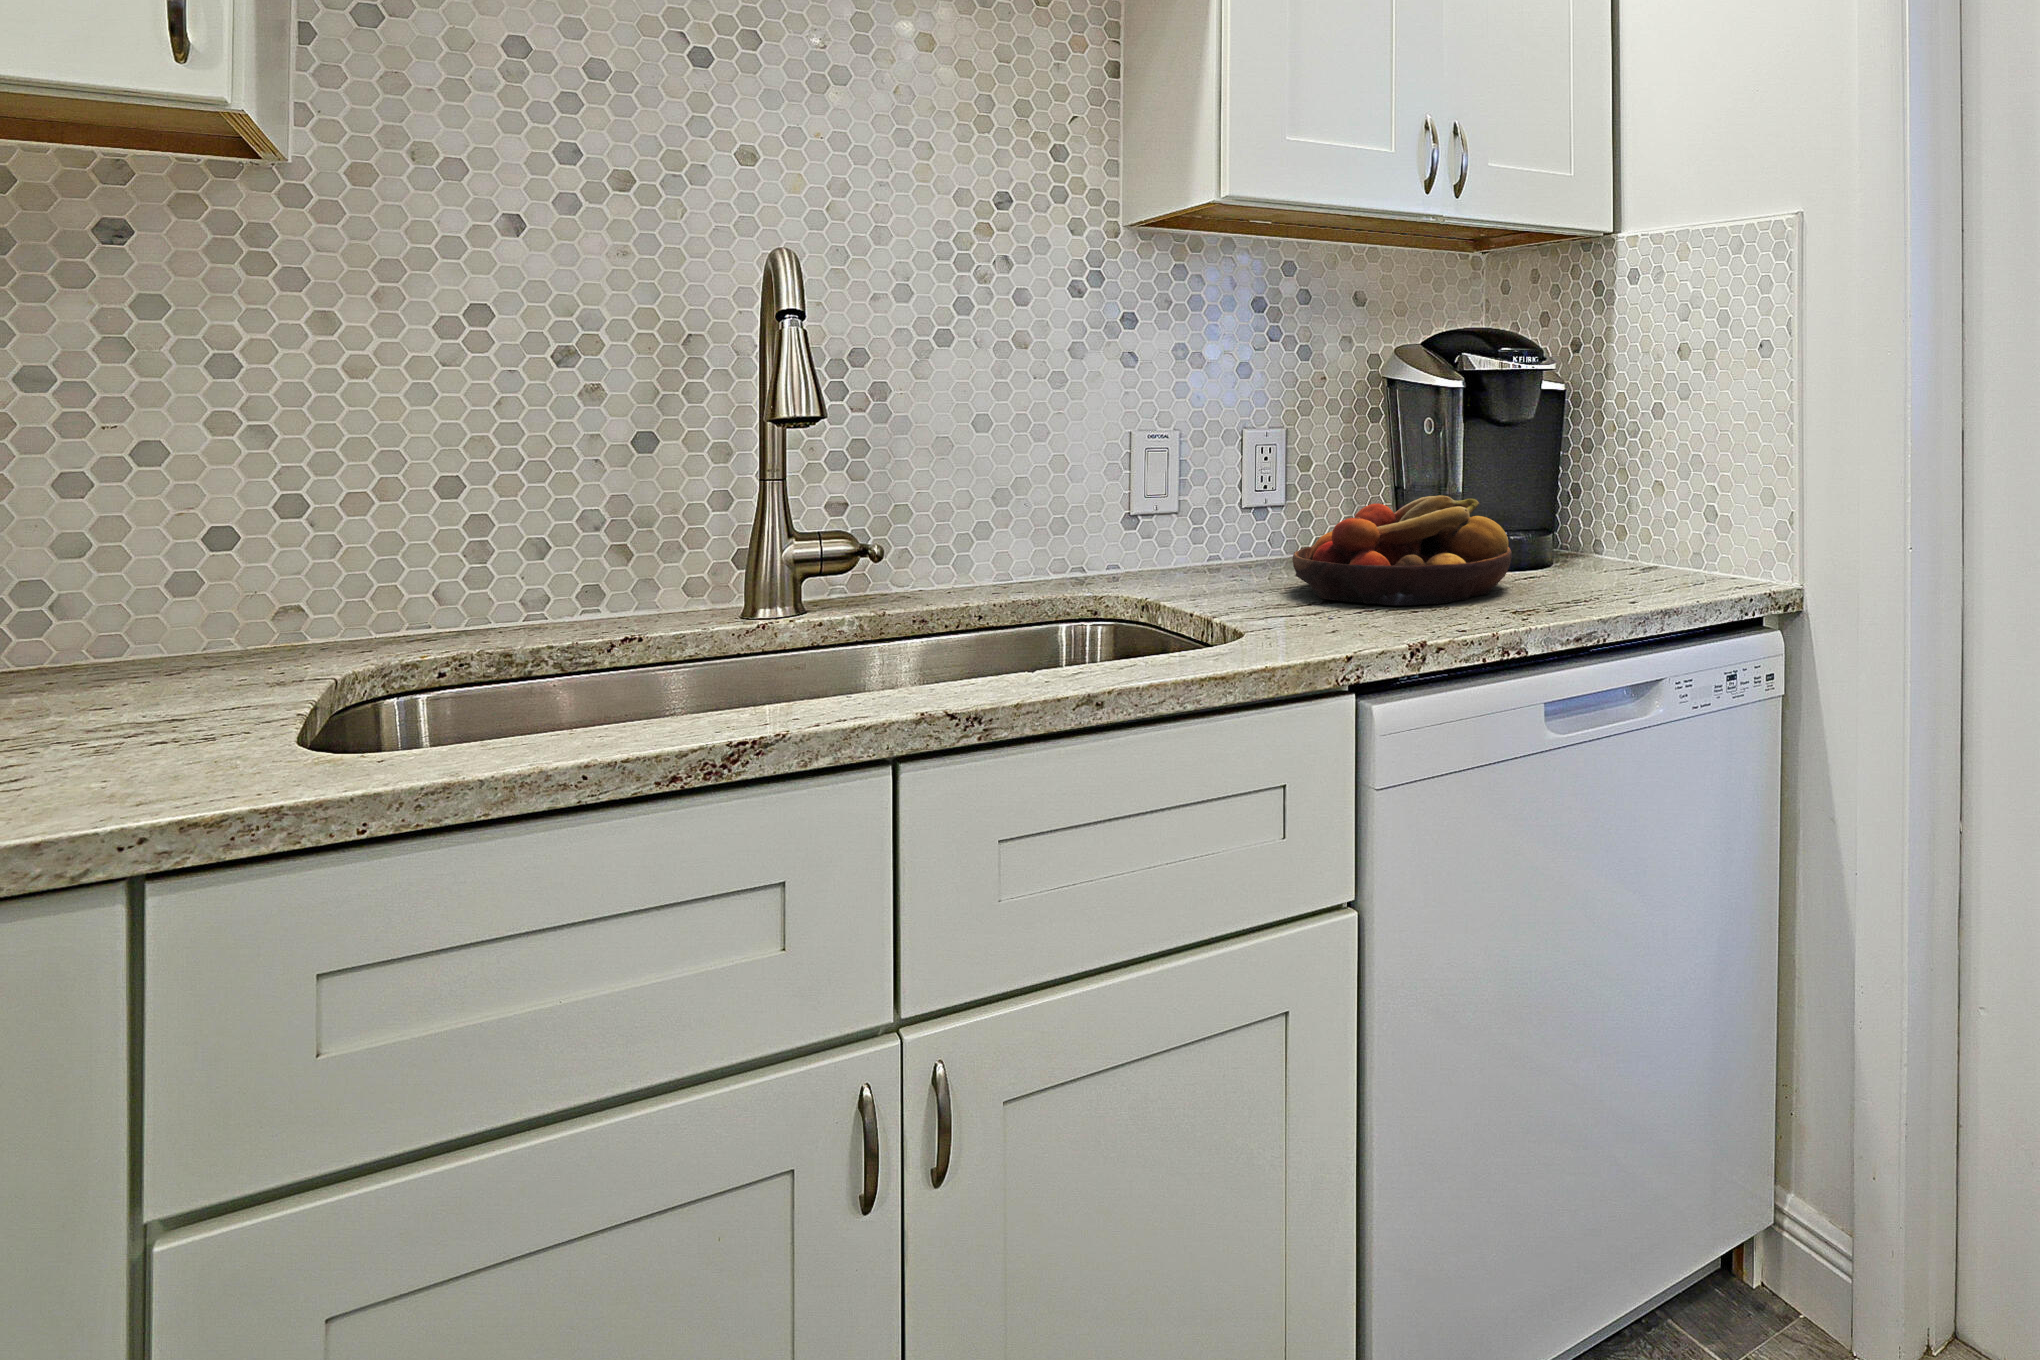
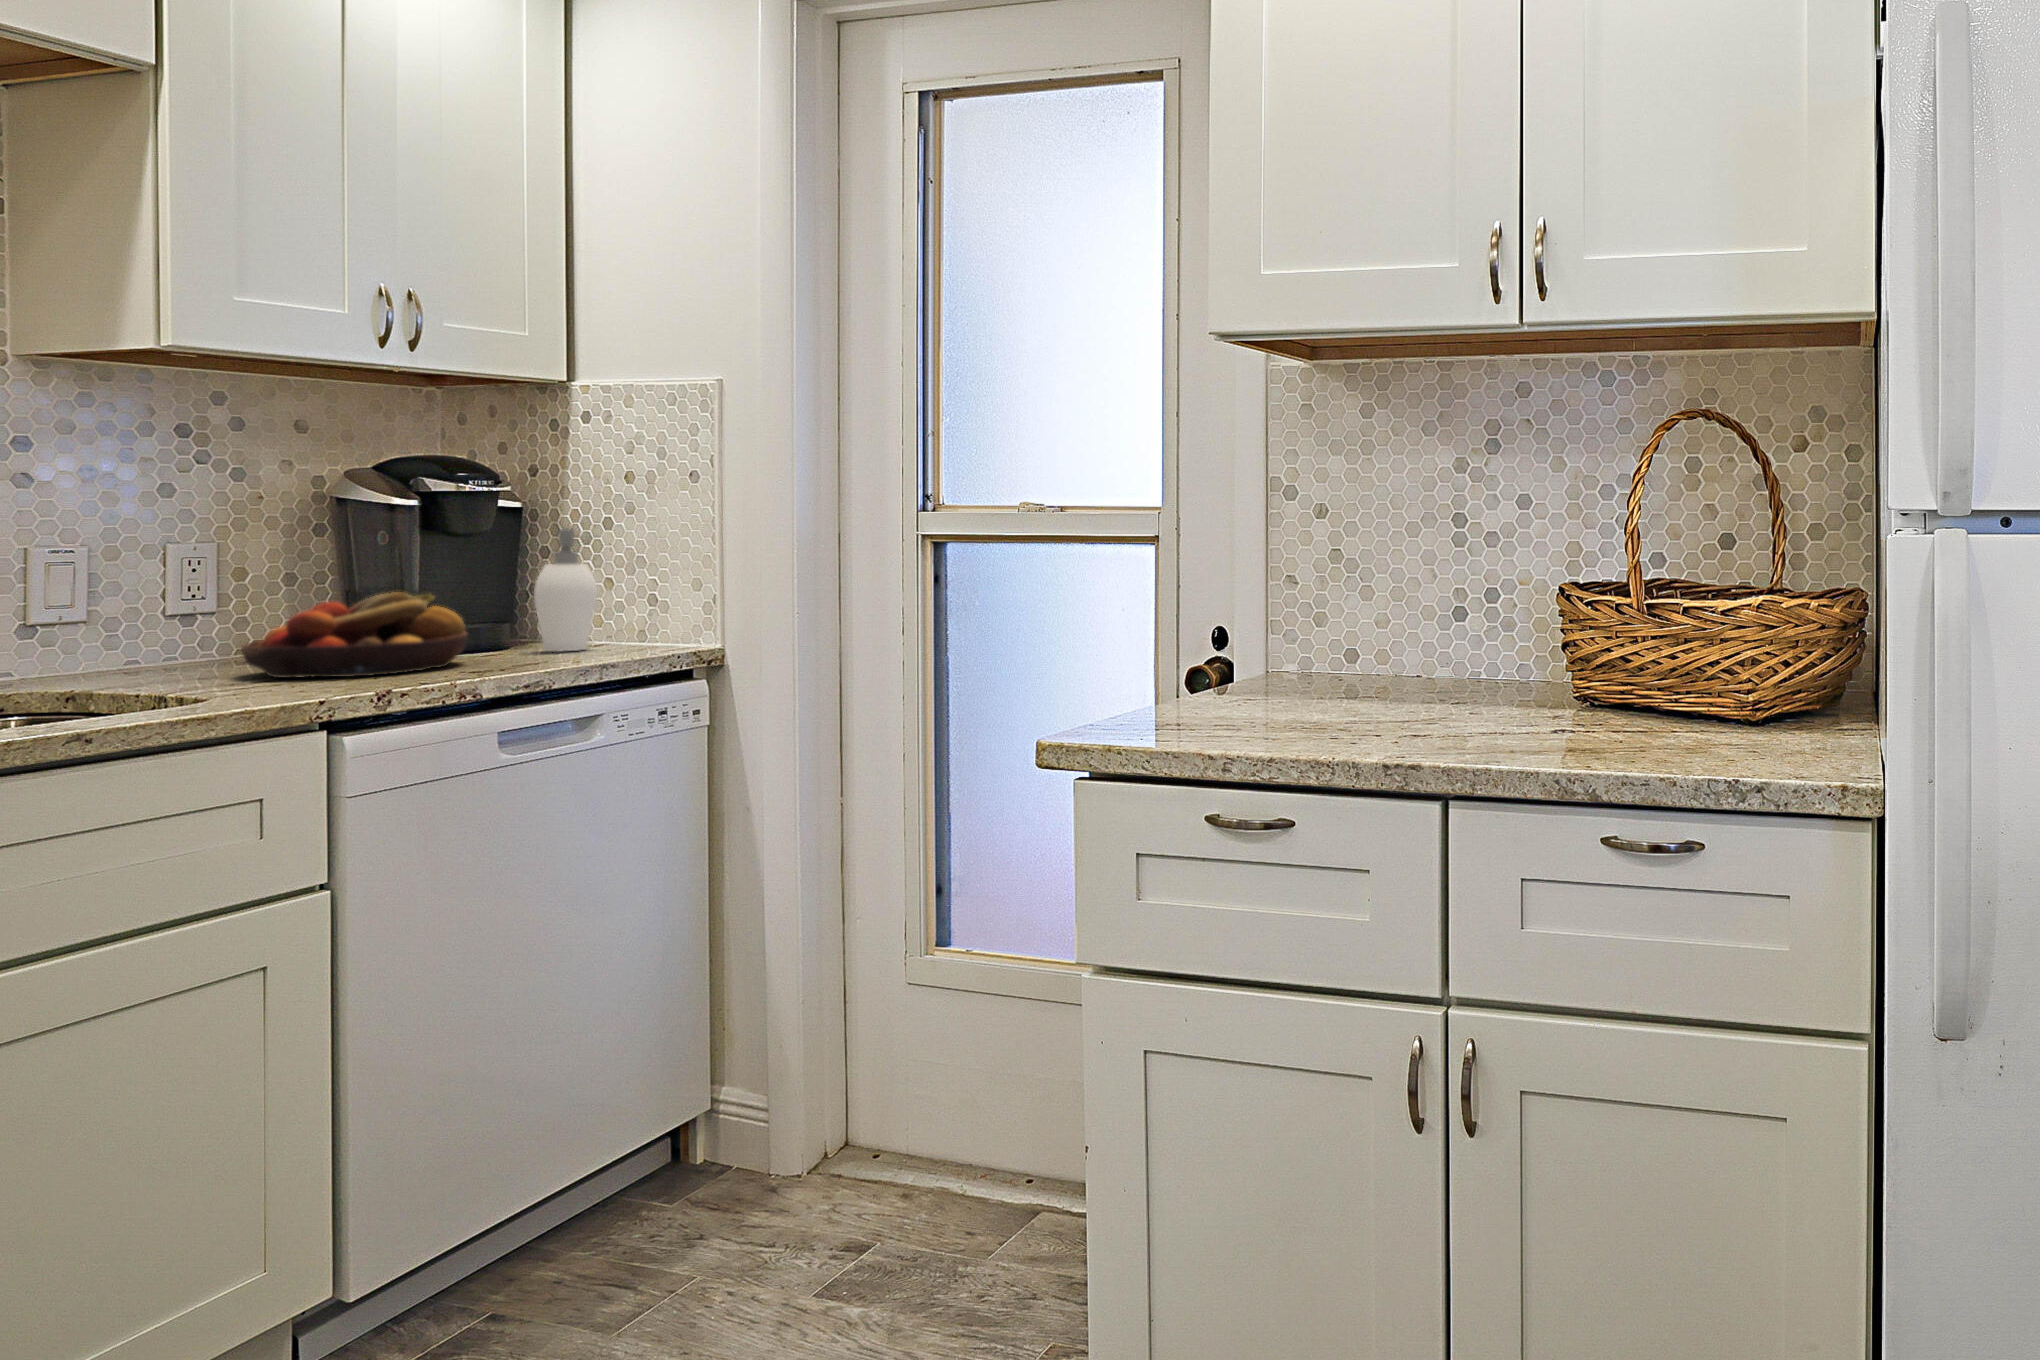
soap dispenser: none [1579,417,1650,575] -> present [534,529,597,652]

